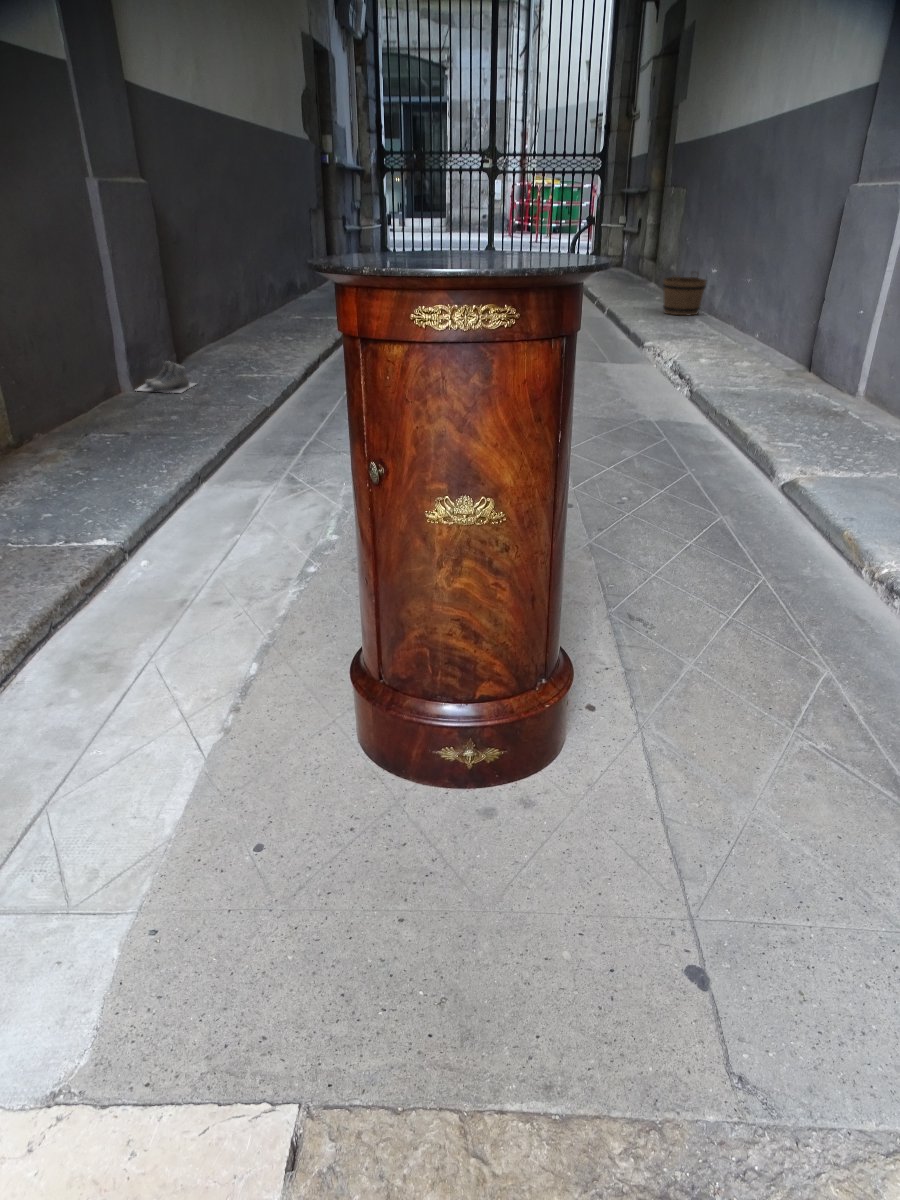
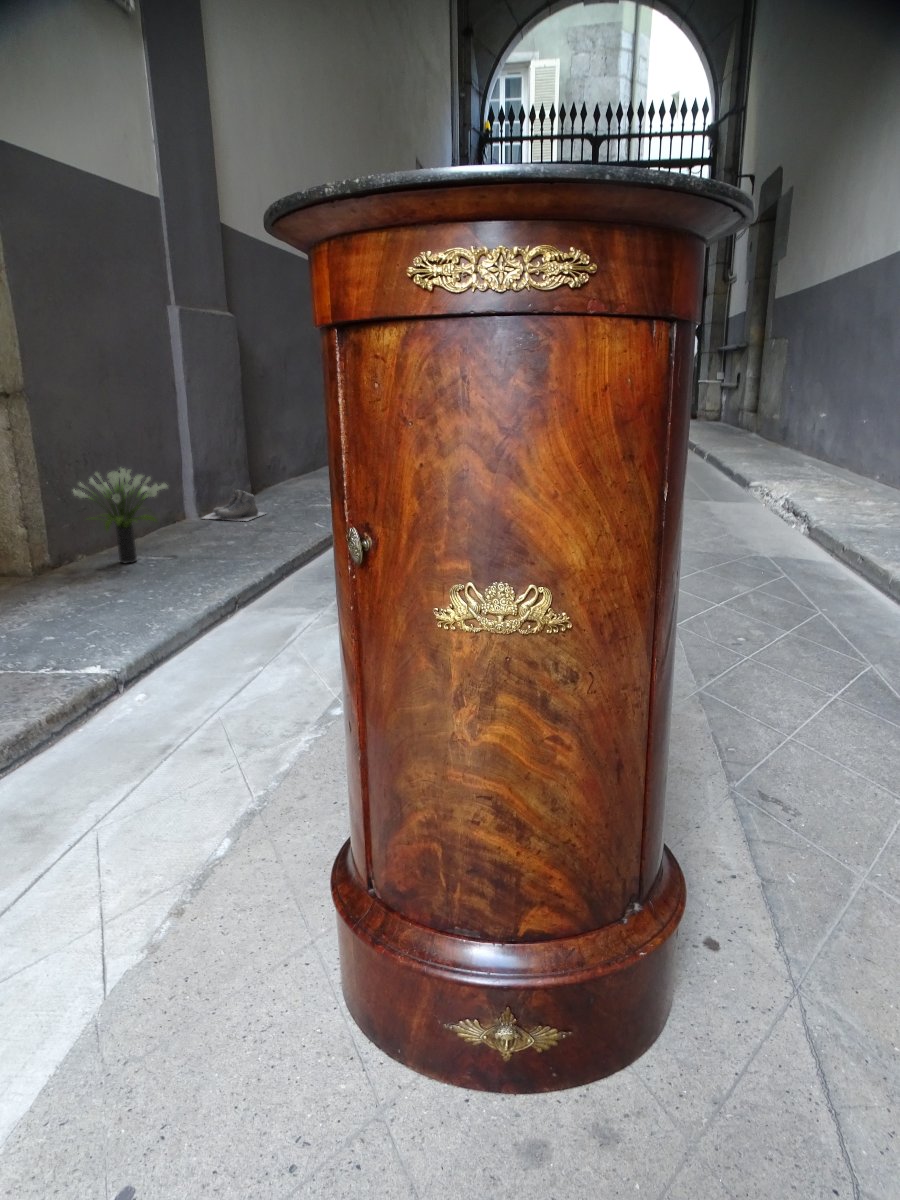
bucket: present [663,273,706,315] -> none [767,416,815,459]
potted plant: none [26,351,117,442] -> present [73,468,167,564]

